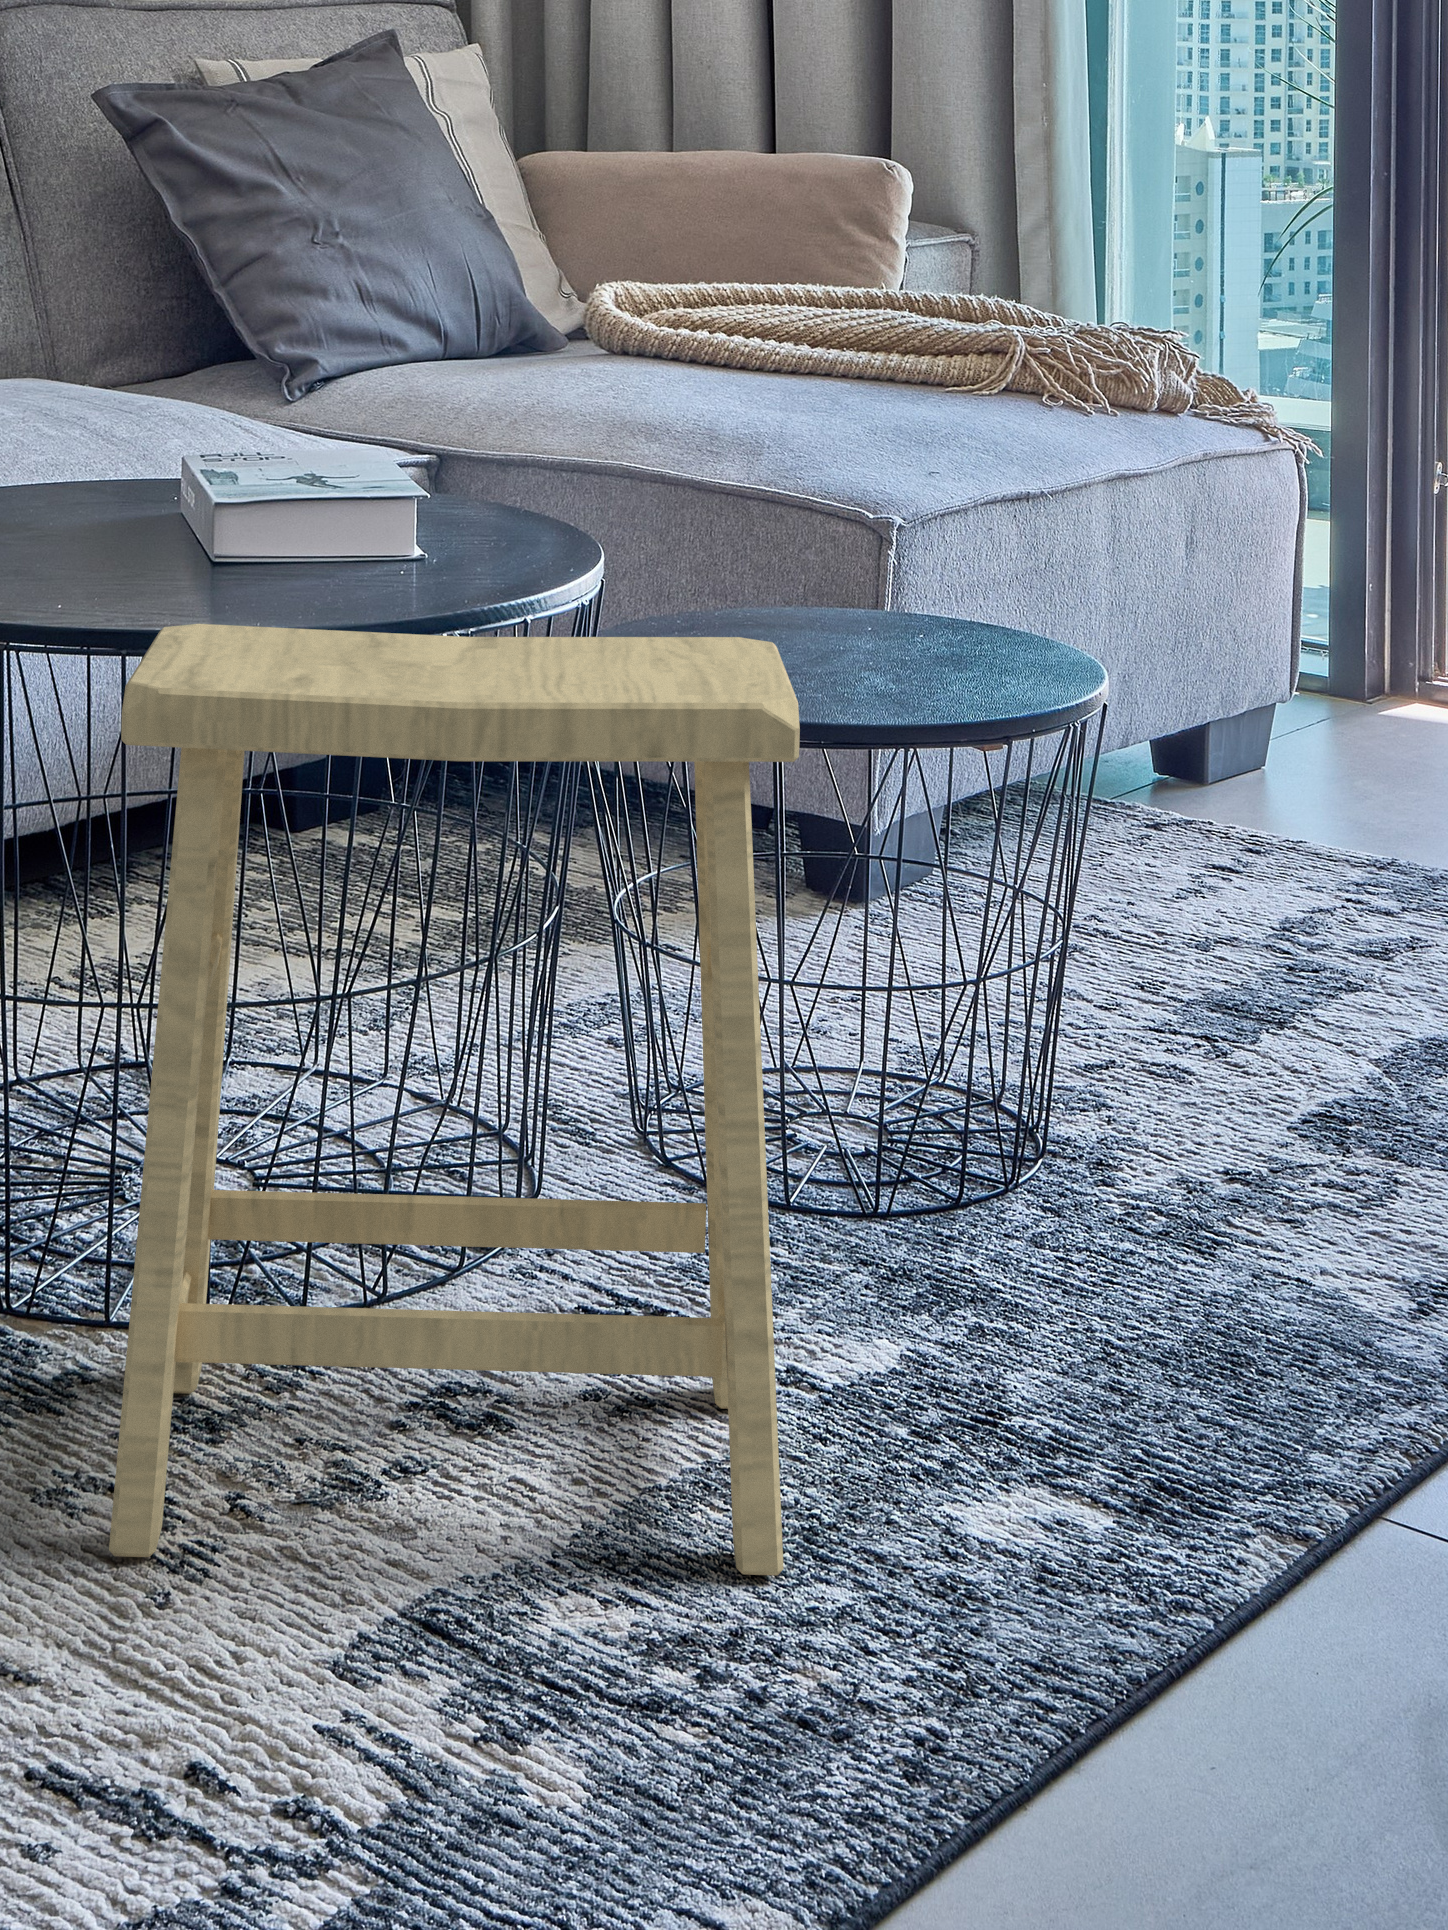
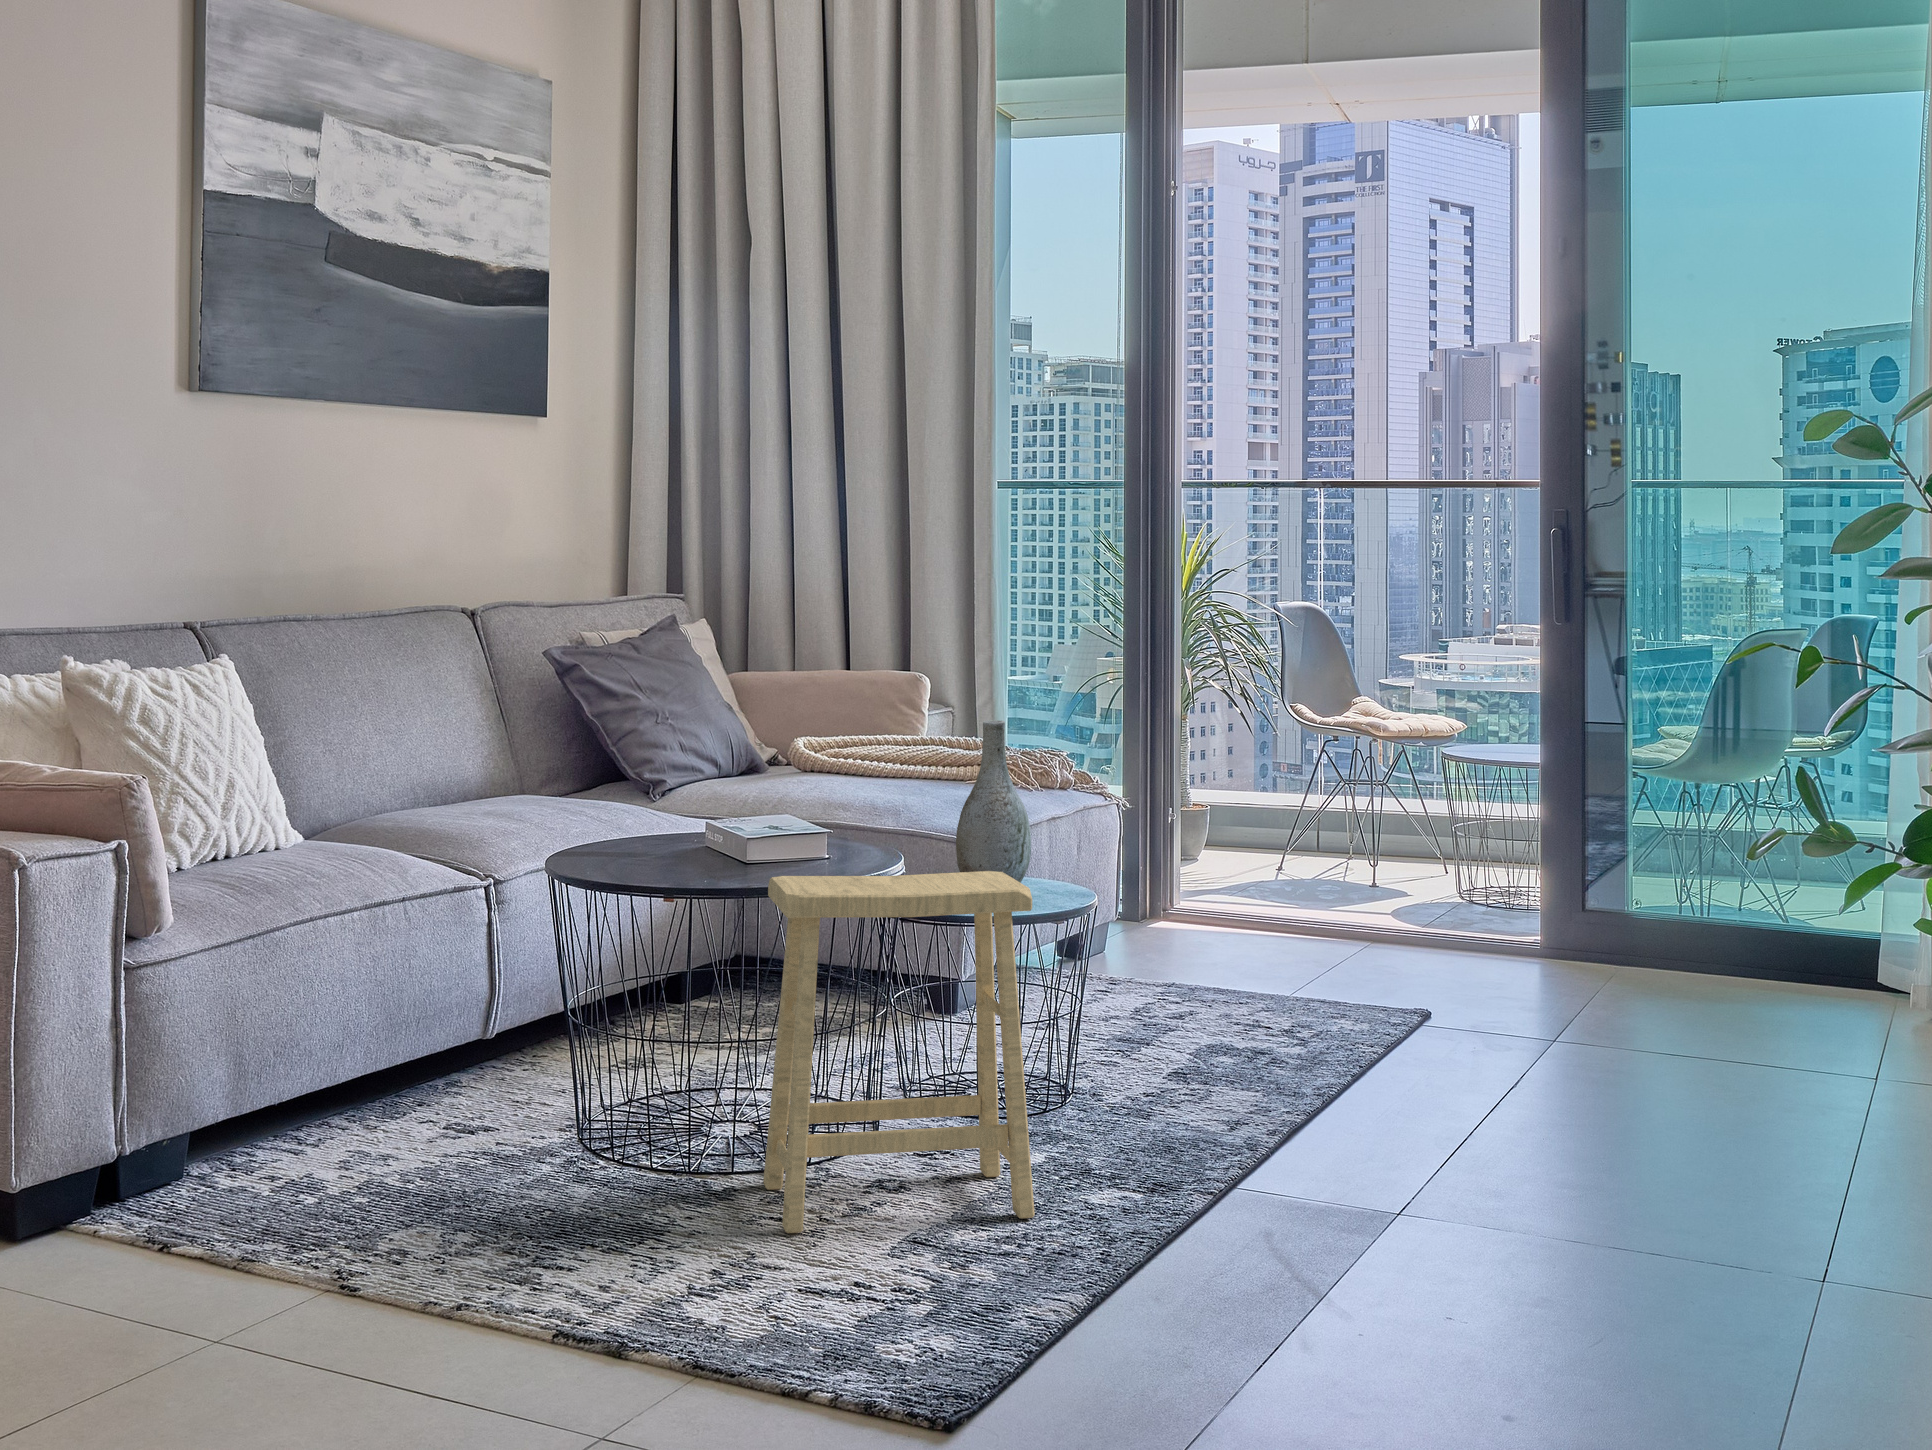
vase: none [785,256,966,670] -> present [956,720,1031,882]

